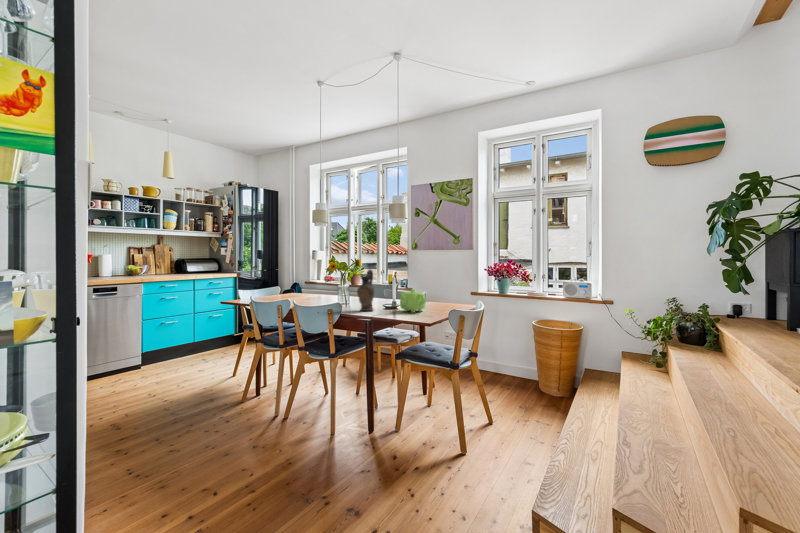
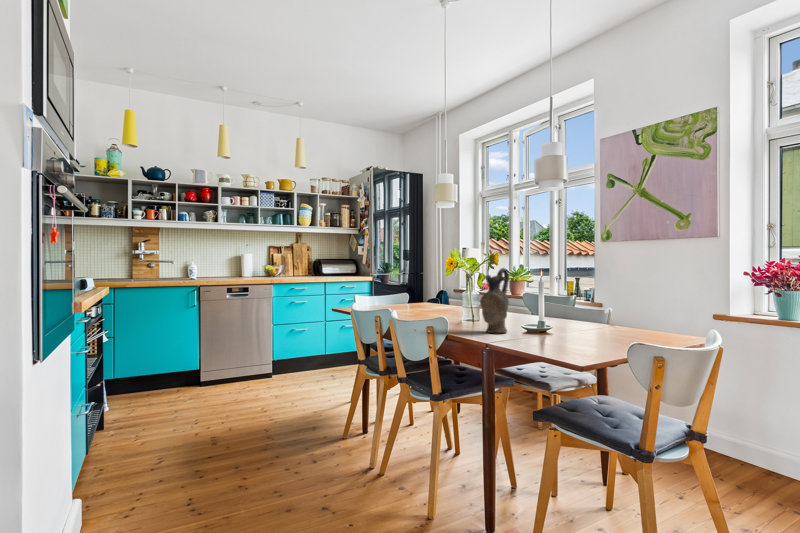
teapot: present [400,289,426,313] -> none [544,302,597,341]

